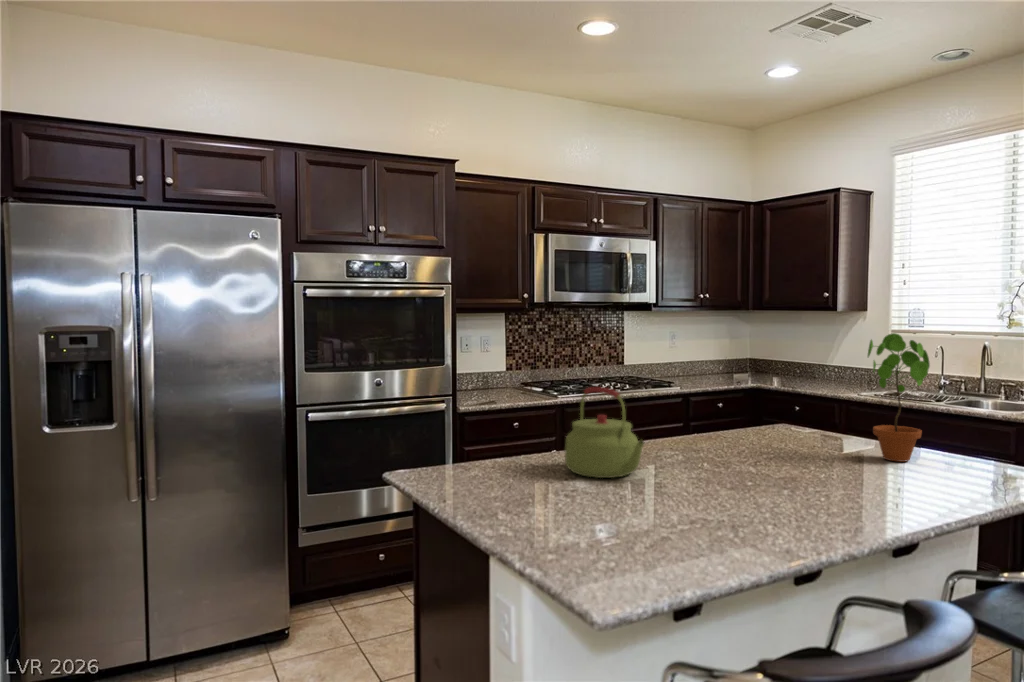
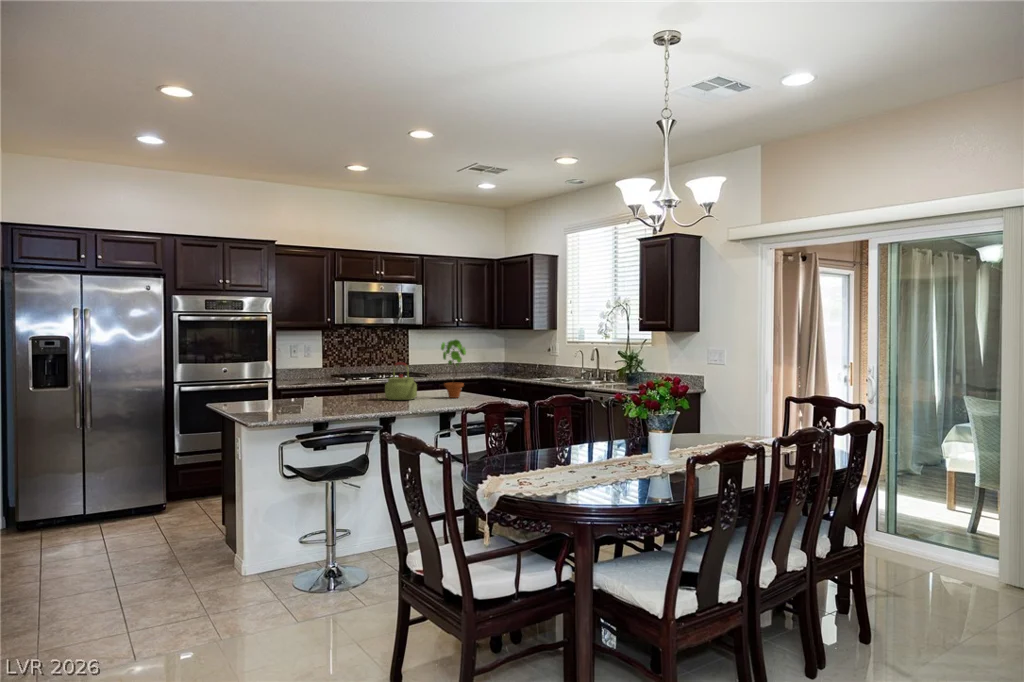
kettle: present [565,387,645,478] -> present [385,362,417,400]

